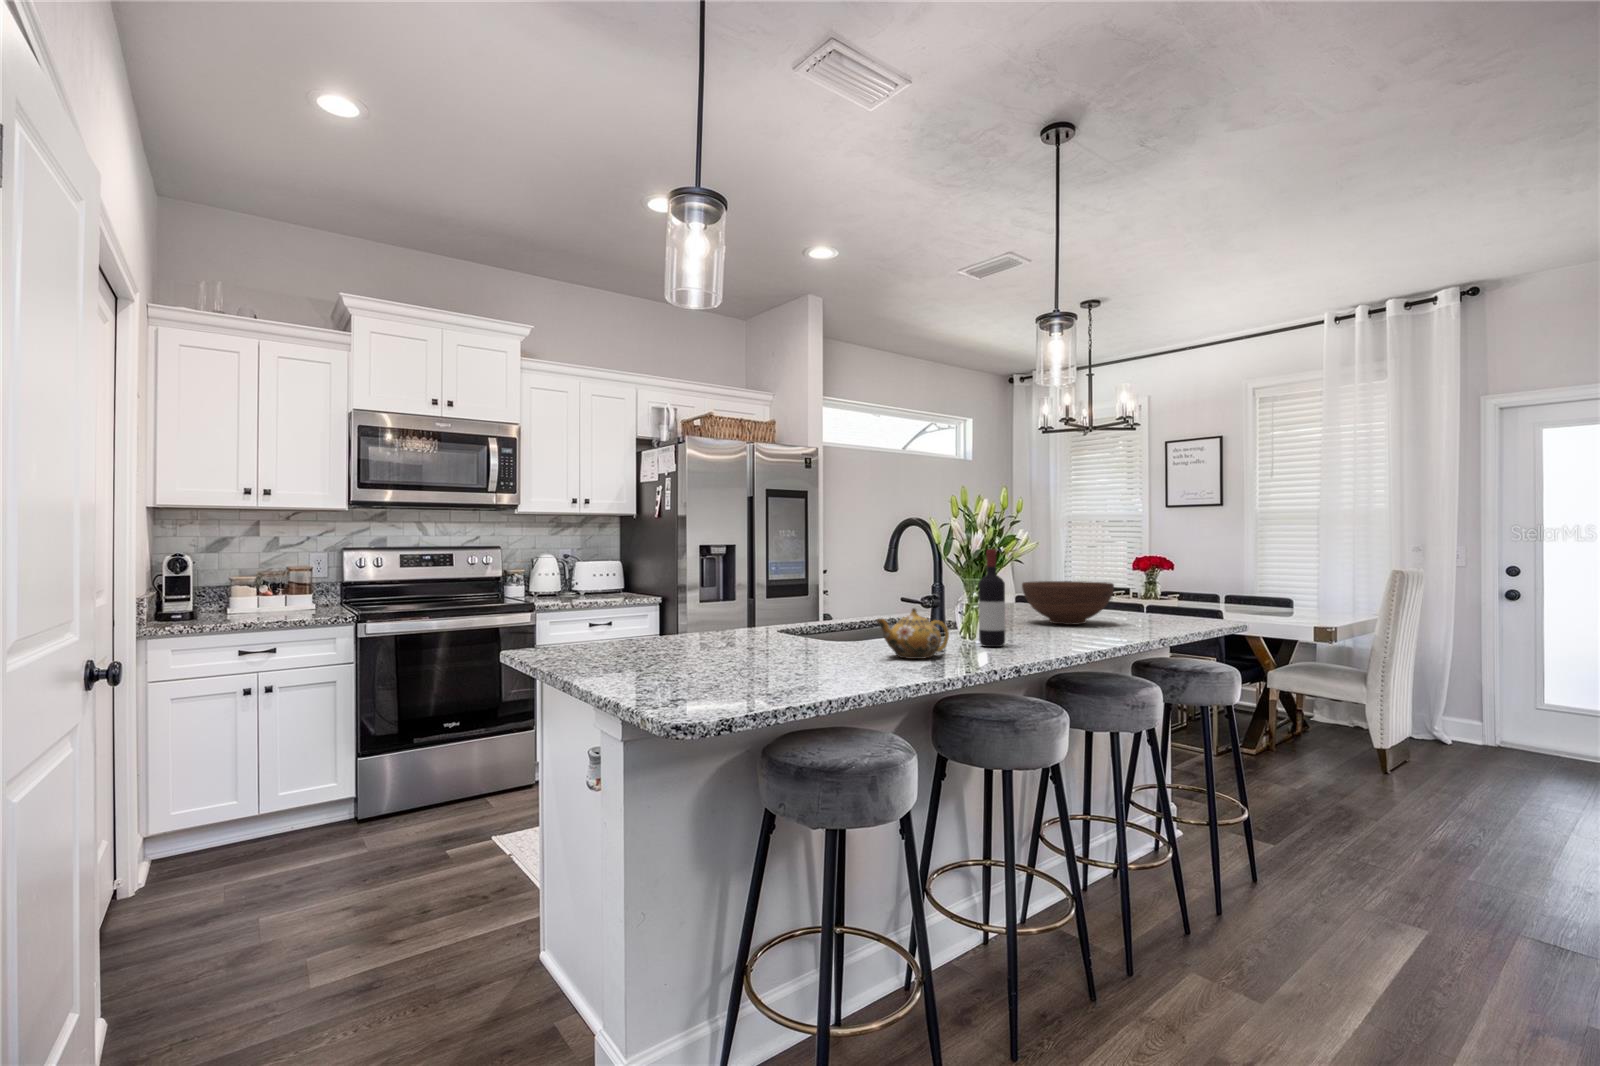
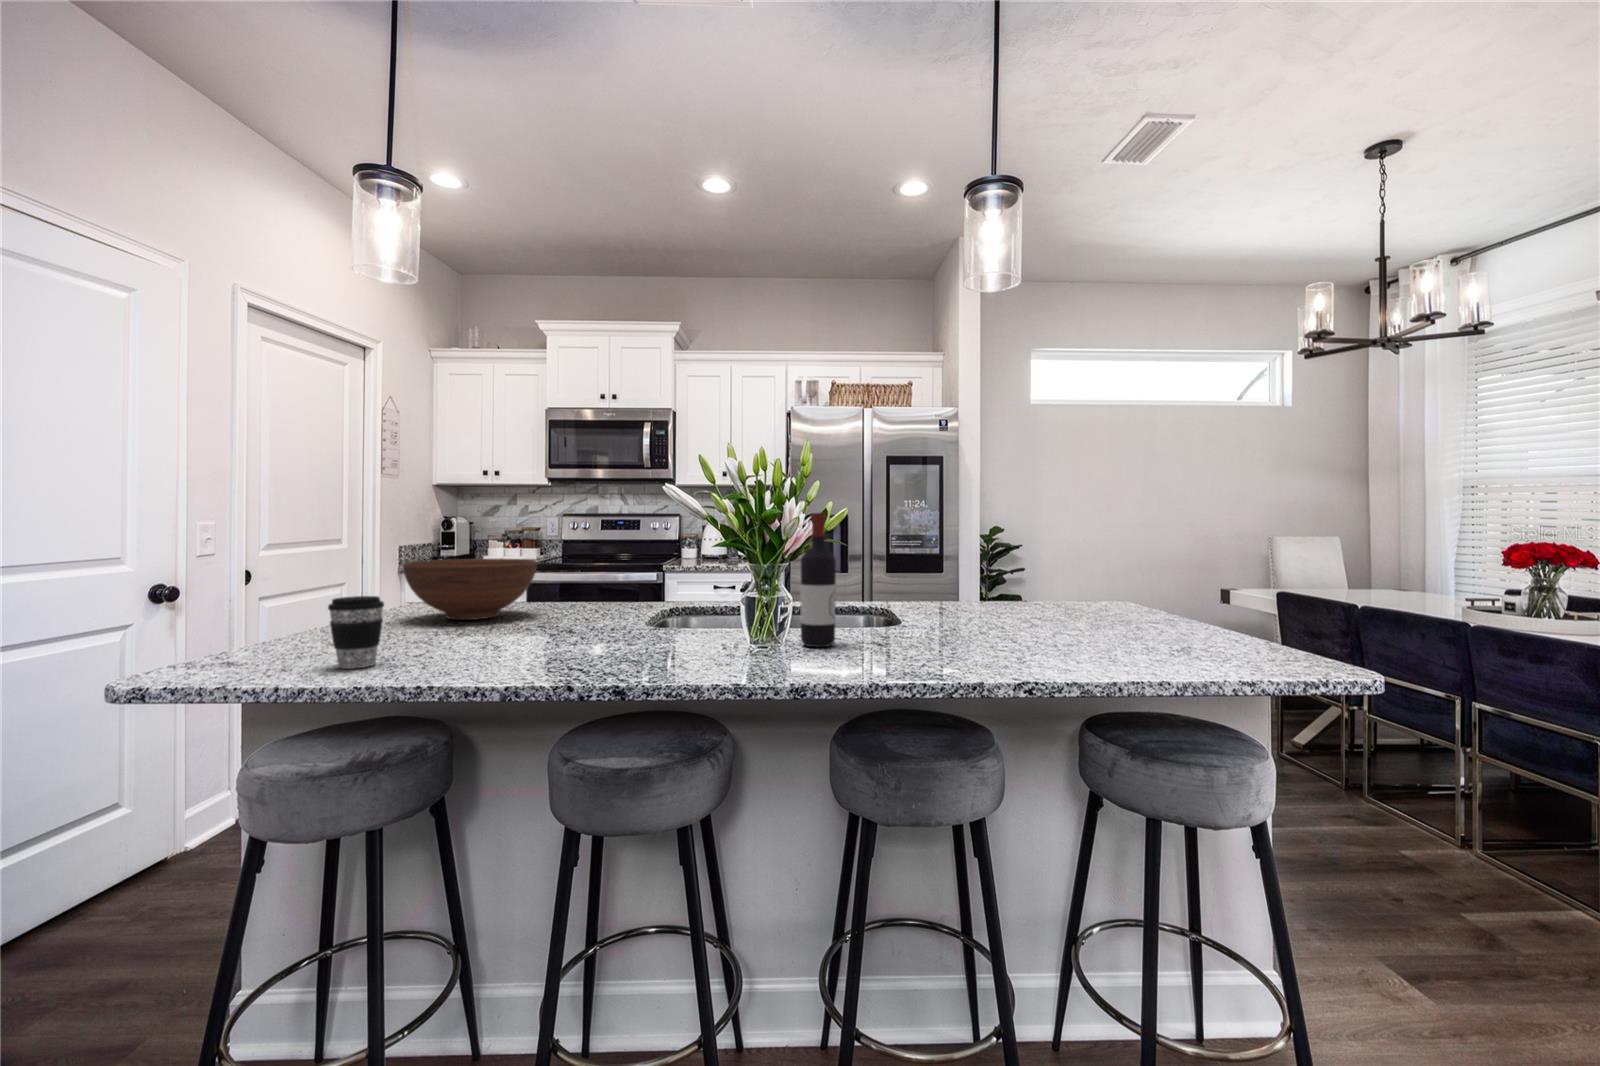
fruit bowl: present [1022,581,1114,625] -> present [403,559,537,620]
teapot: present [877,608,949,659] -> none [598,586,709,651]
coffee cup: none [776,625,818,688] -> present [328,596,384,669]

